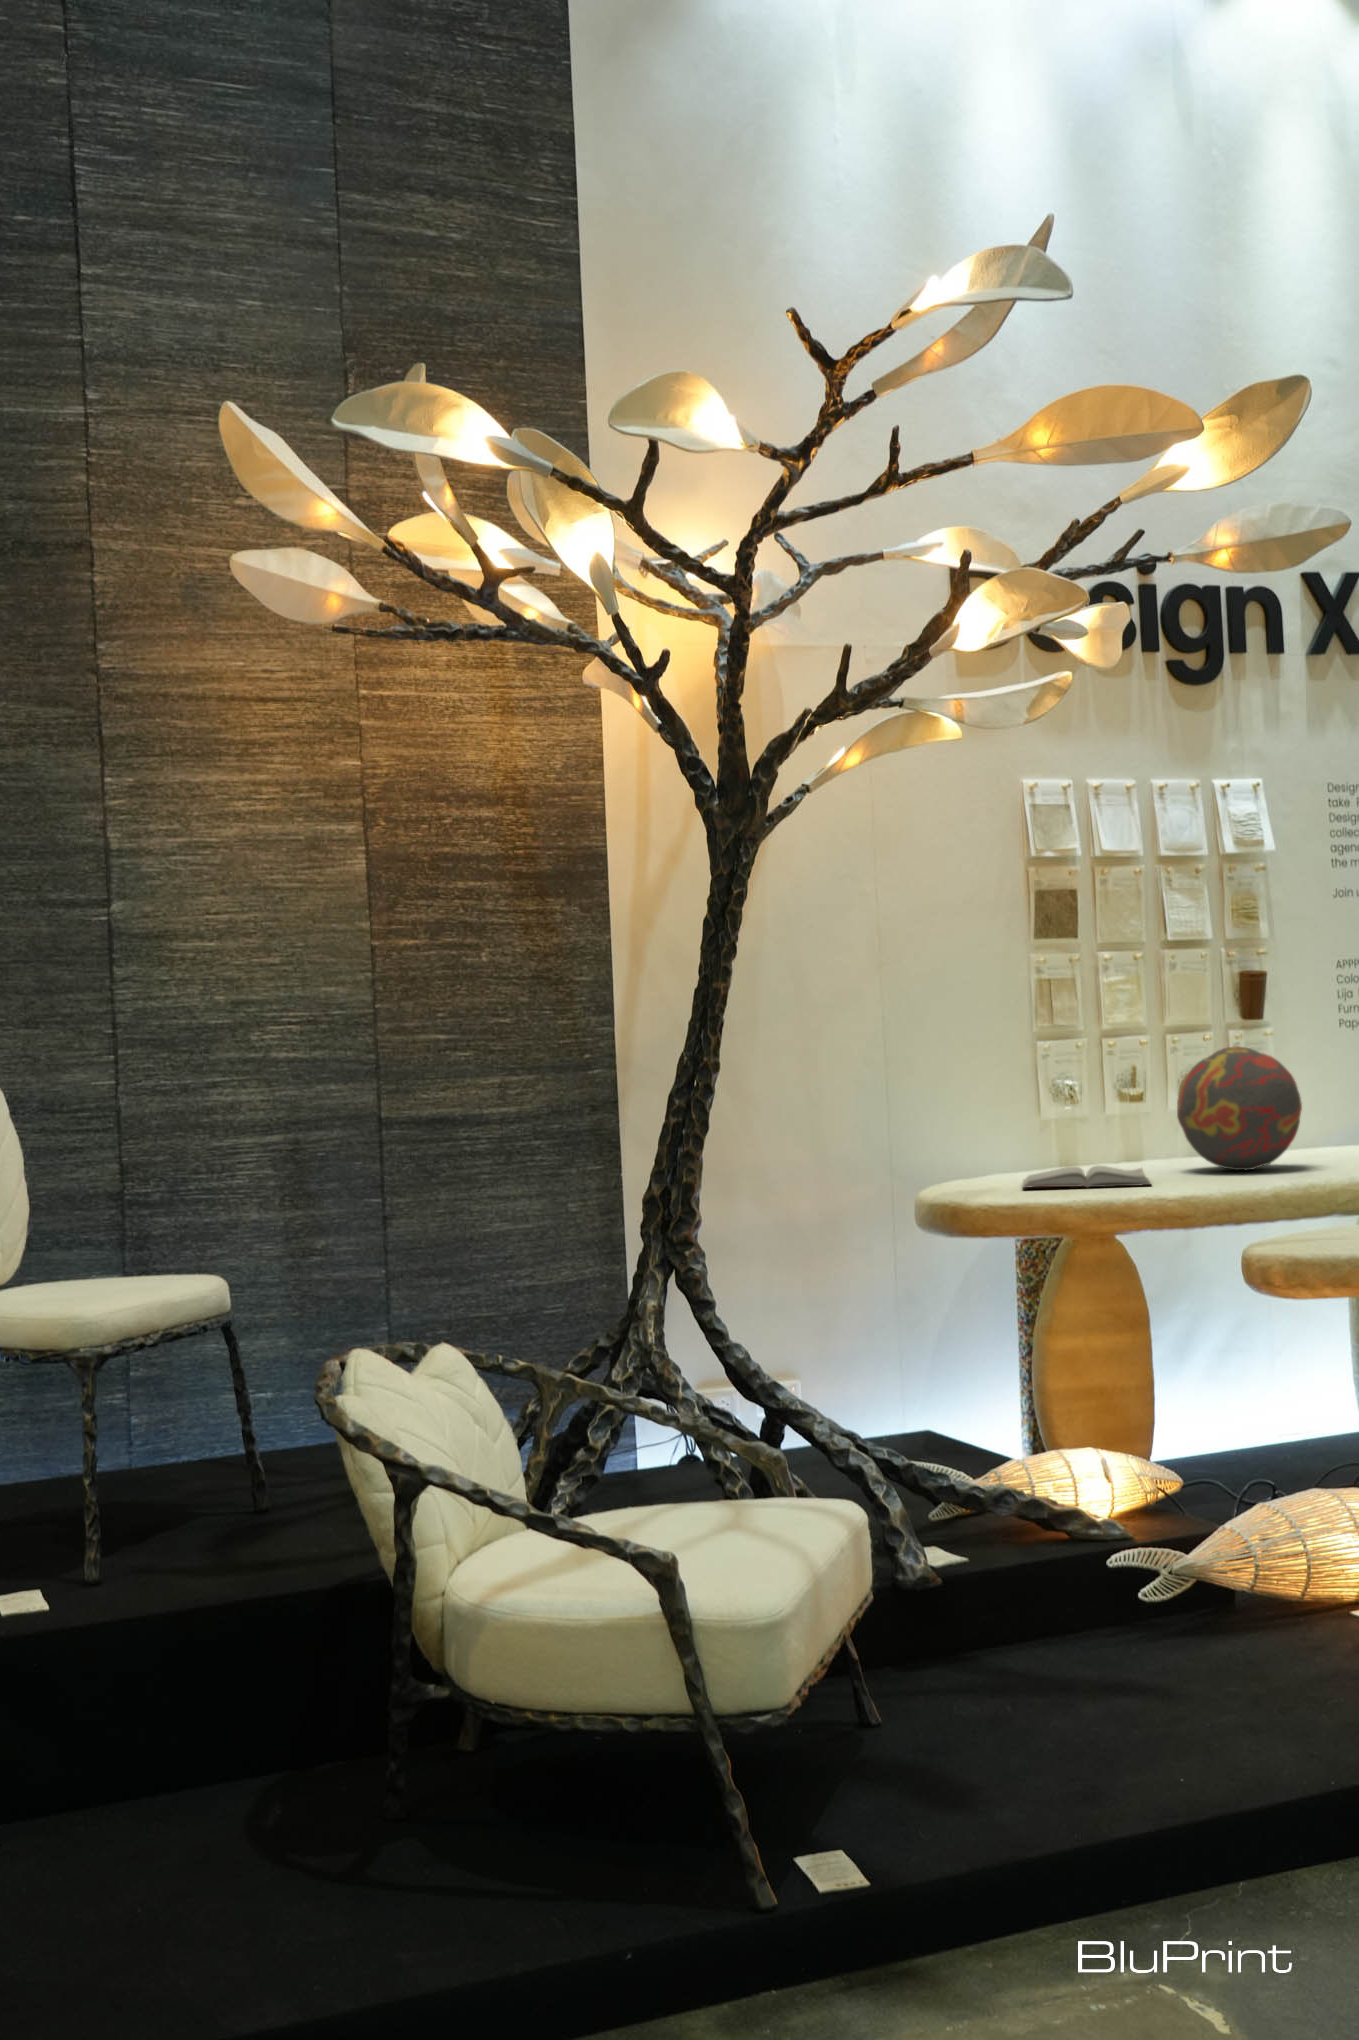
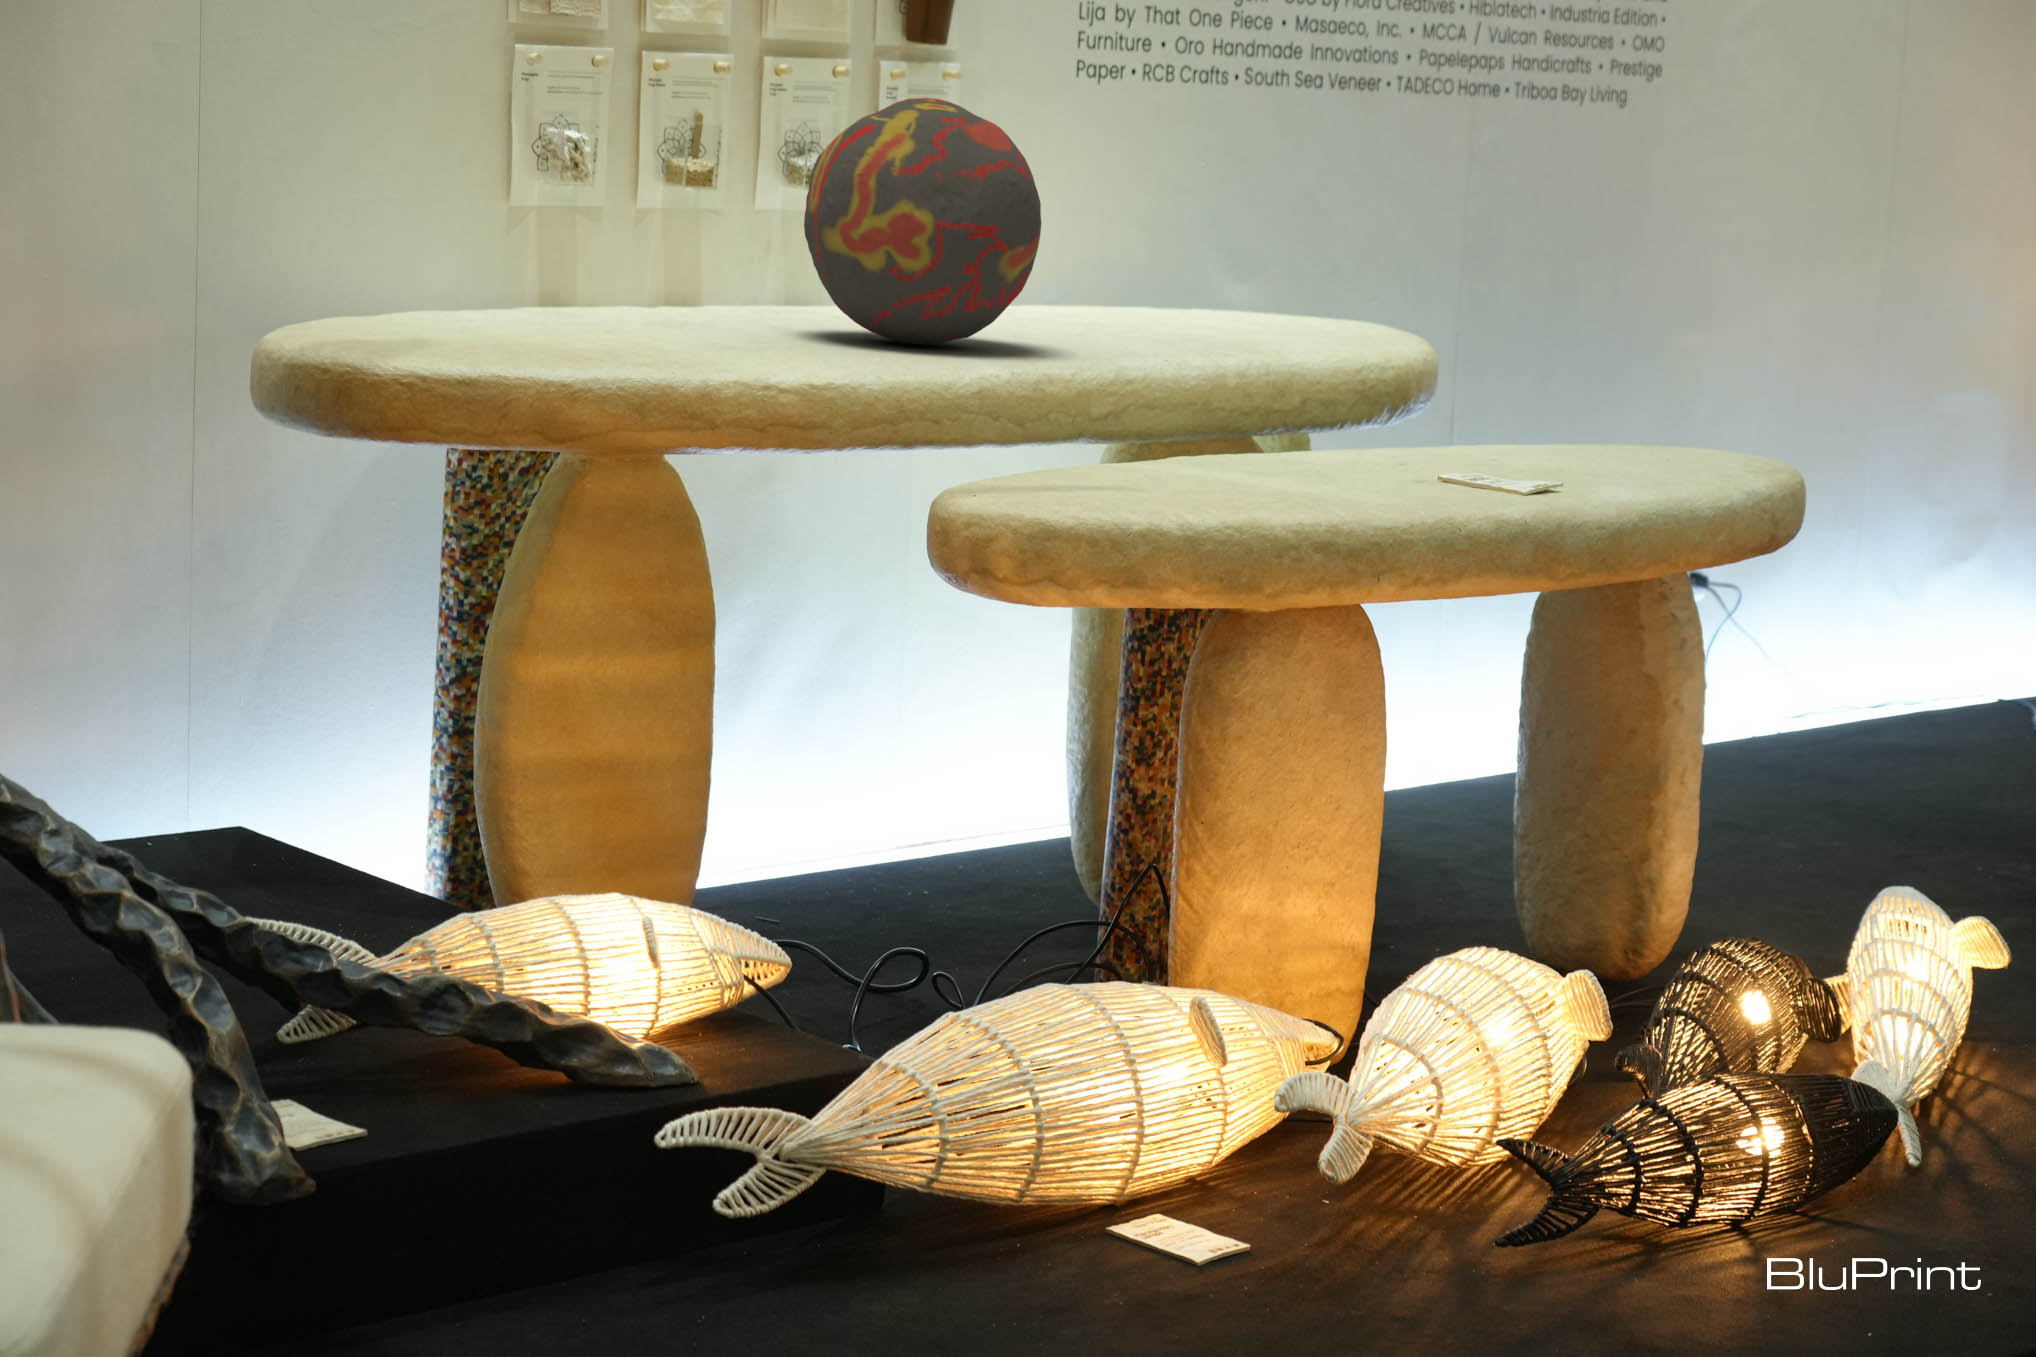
hardback book: present [1022,1166,1151,1188] -> none [494,306,764,360]

